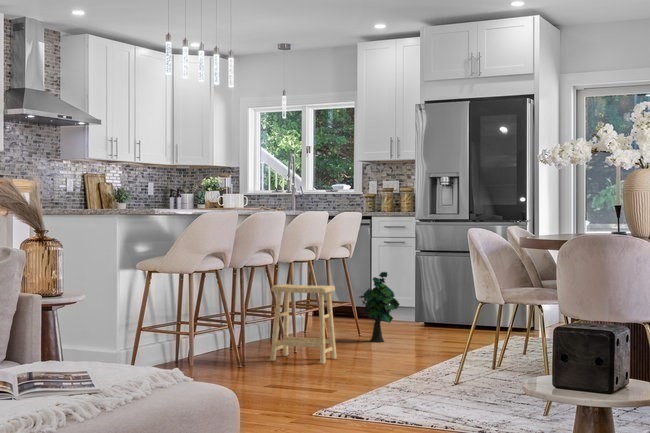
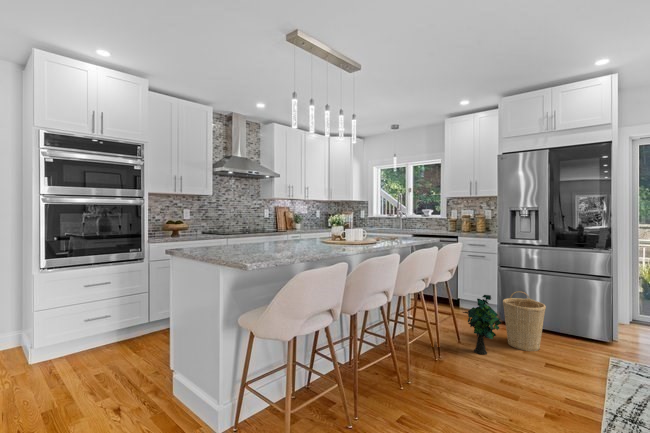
basket: none [408,274,452,339] -> present [503,291,546,351]
footstool: present [270,284,337,364] -> none [392,318,458,417]

